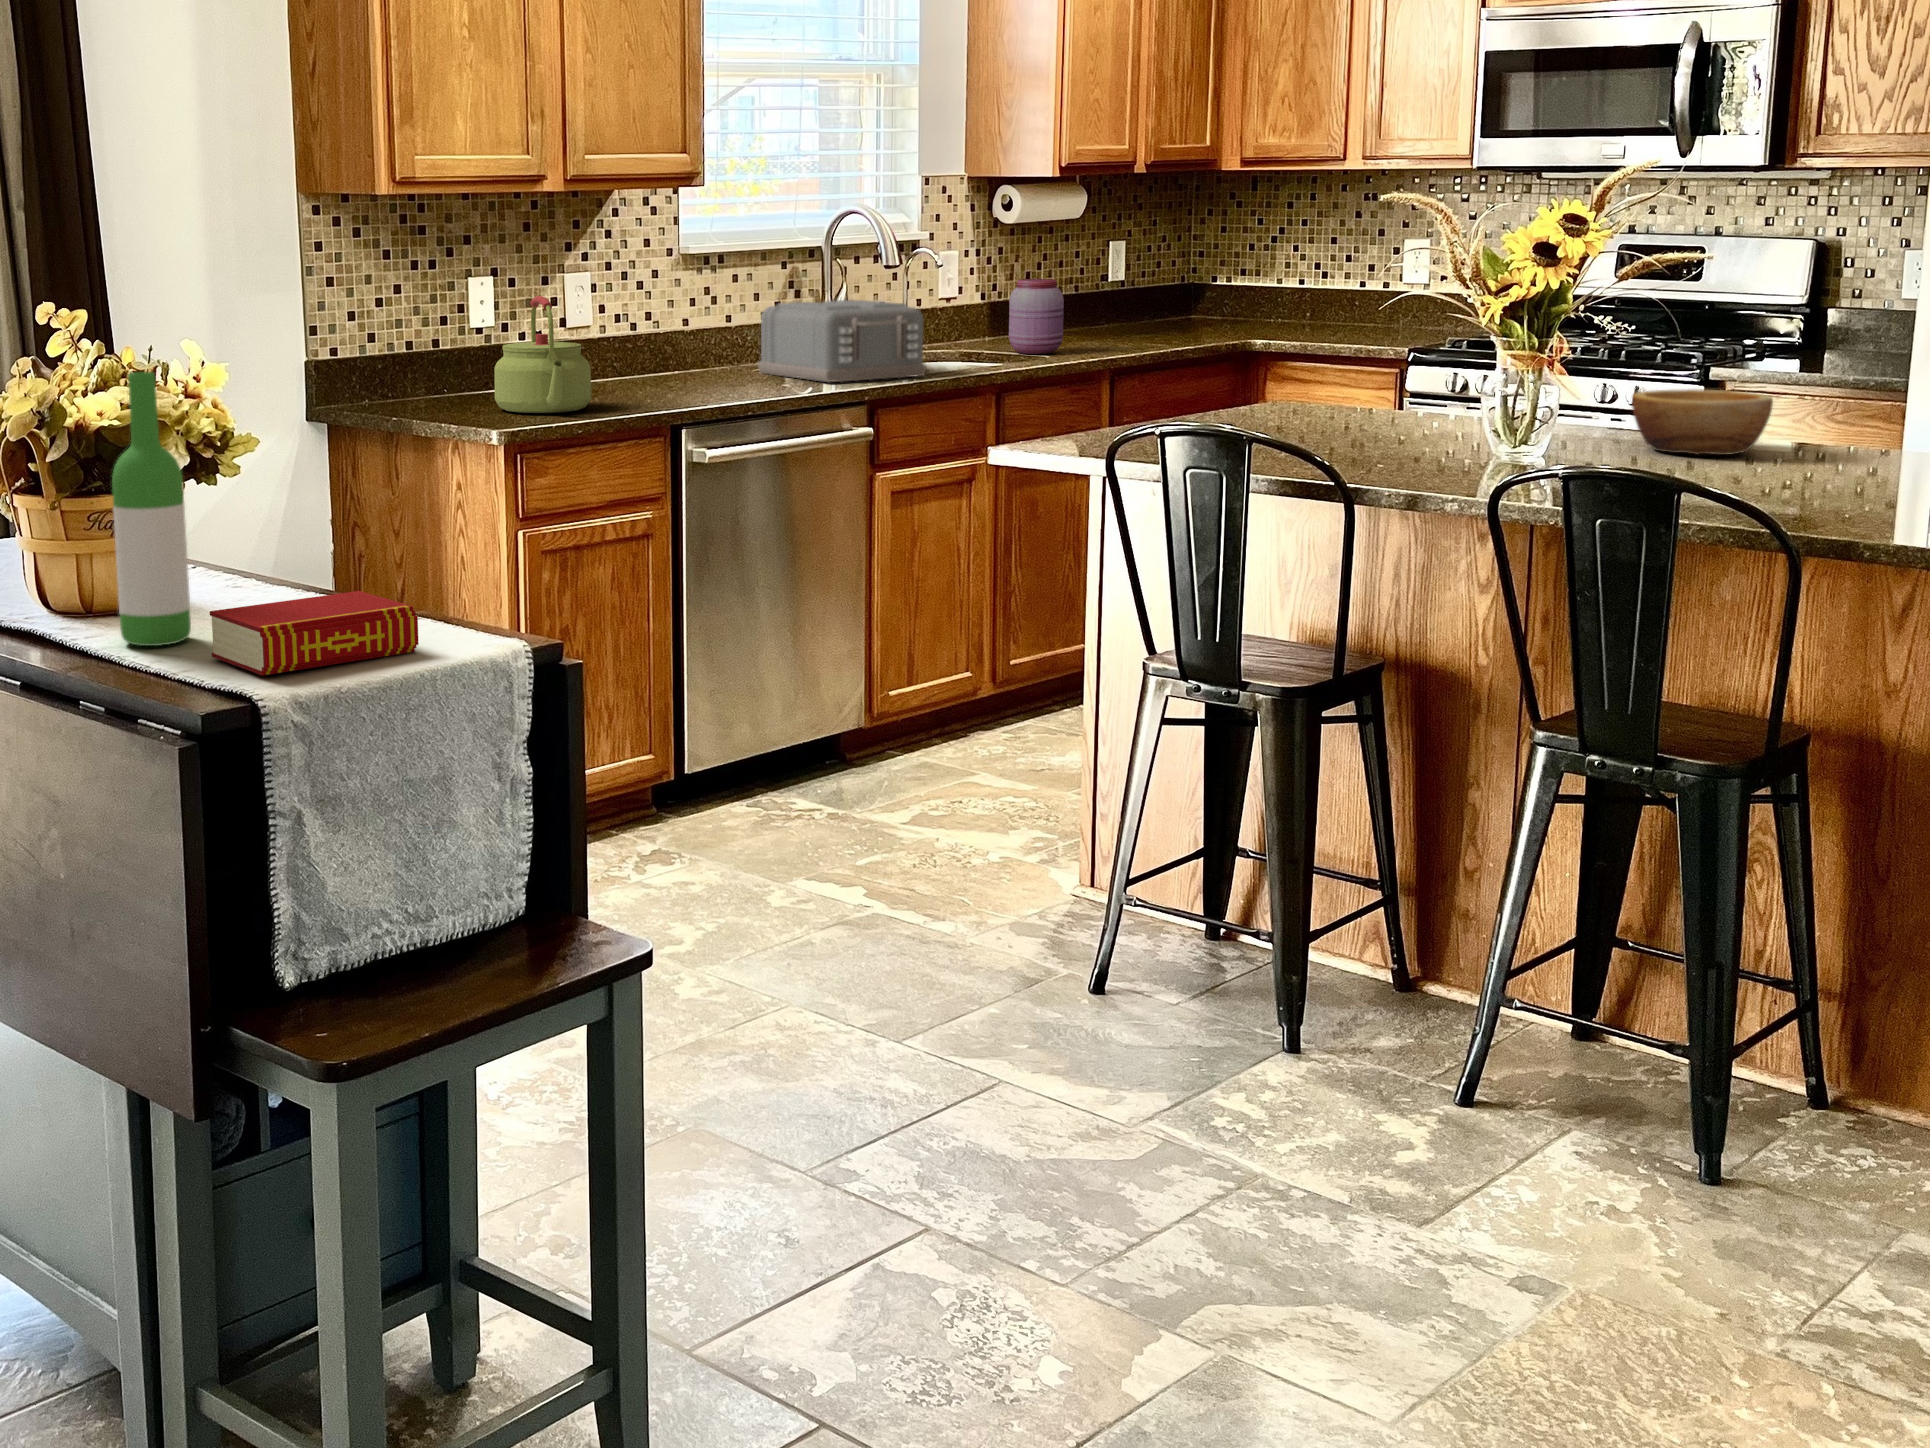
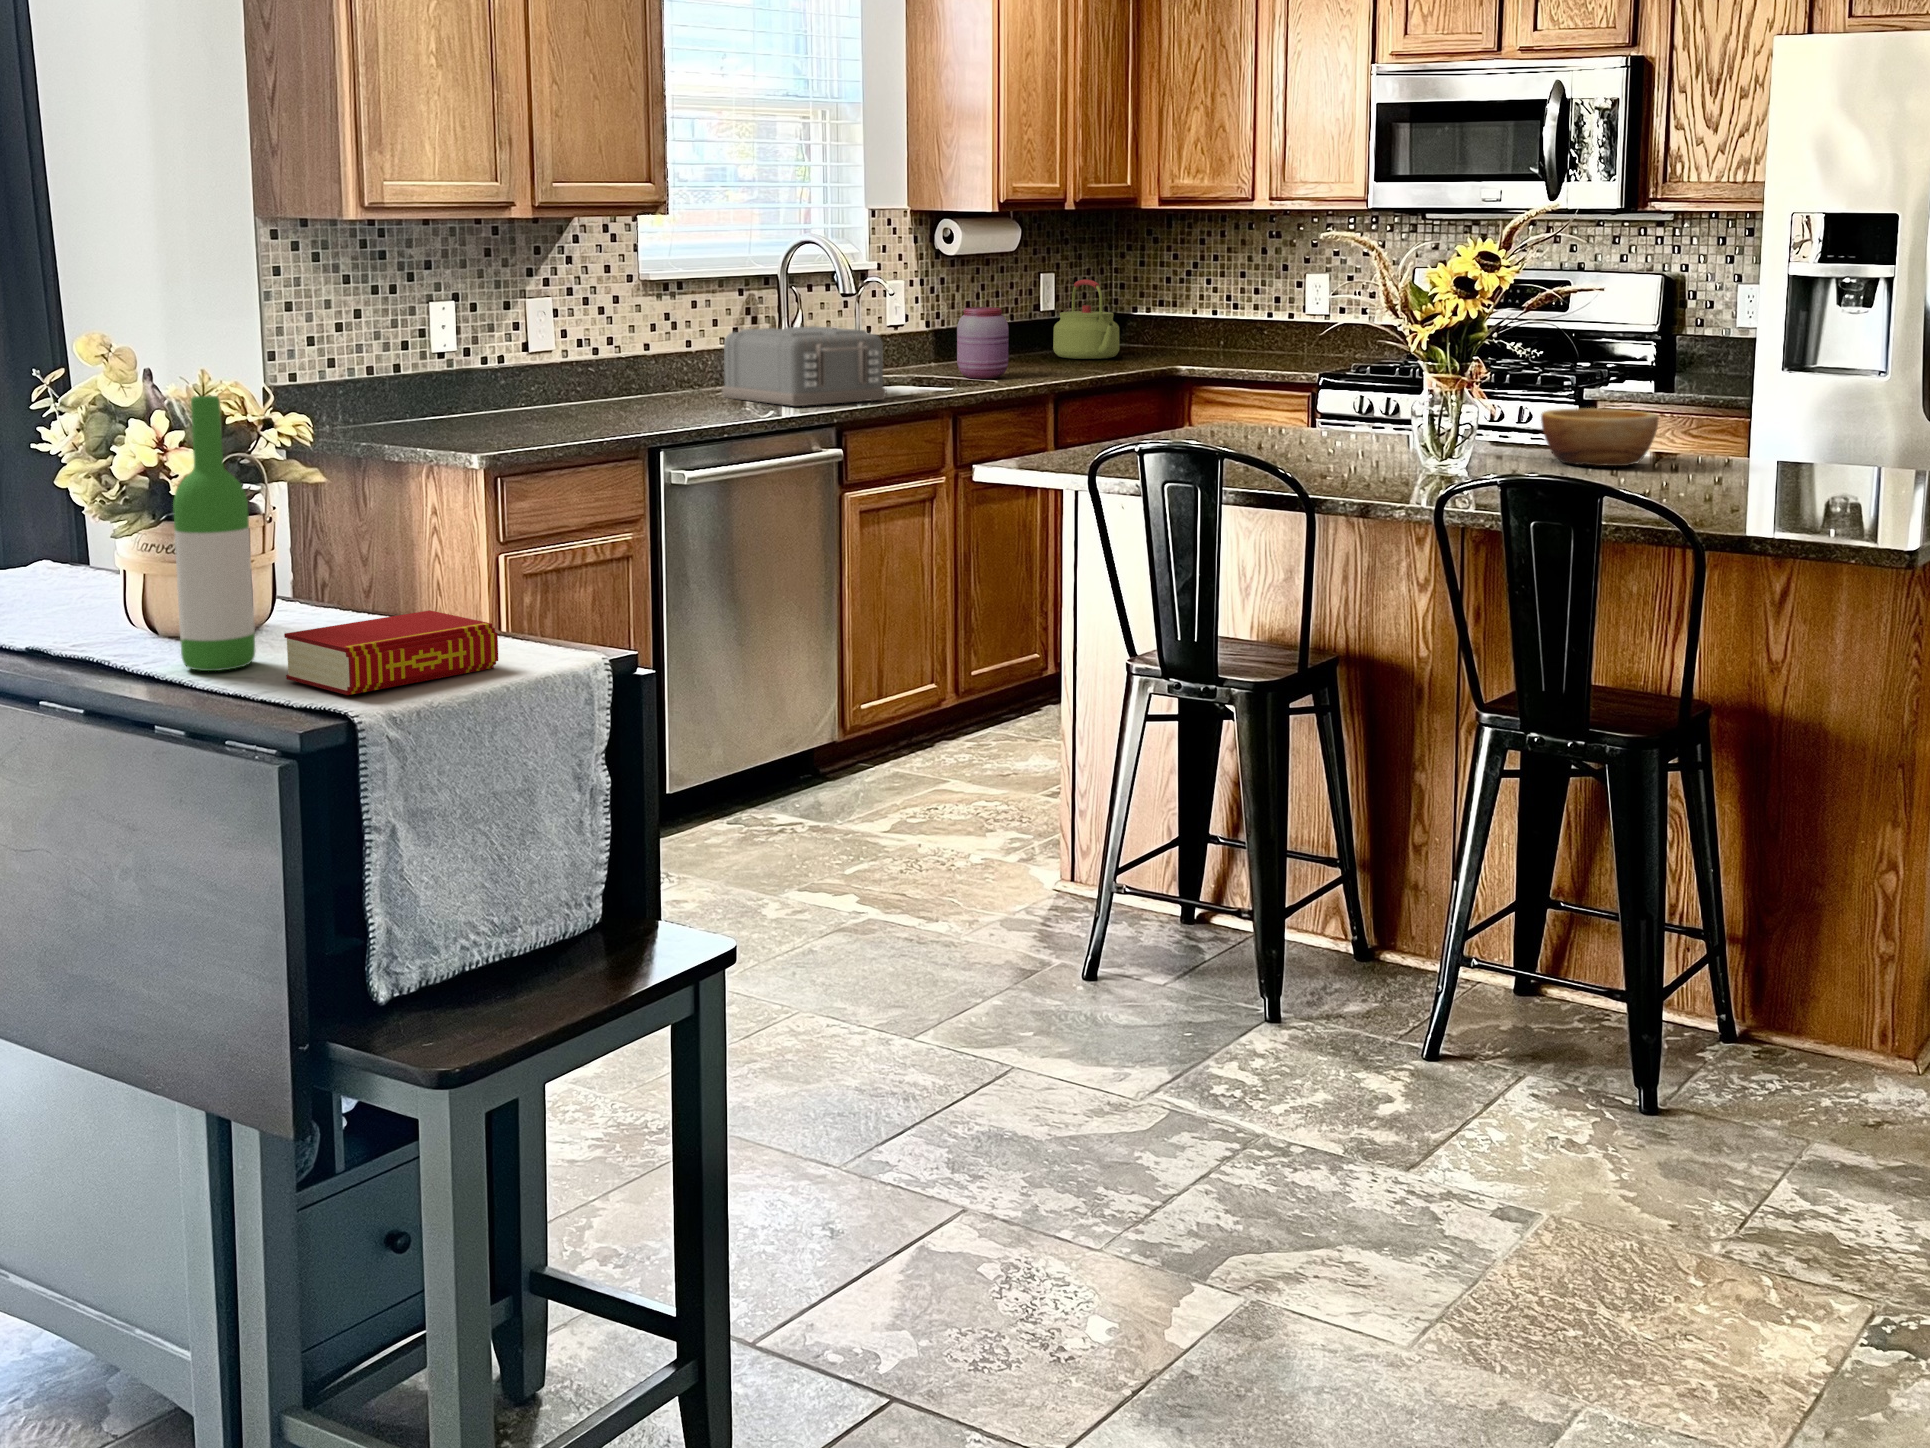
kettle: present [494,296,592,413] -> present [1053,279,1119,359]

